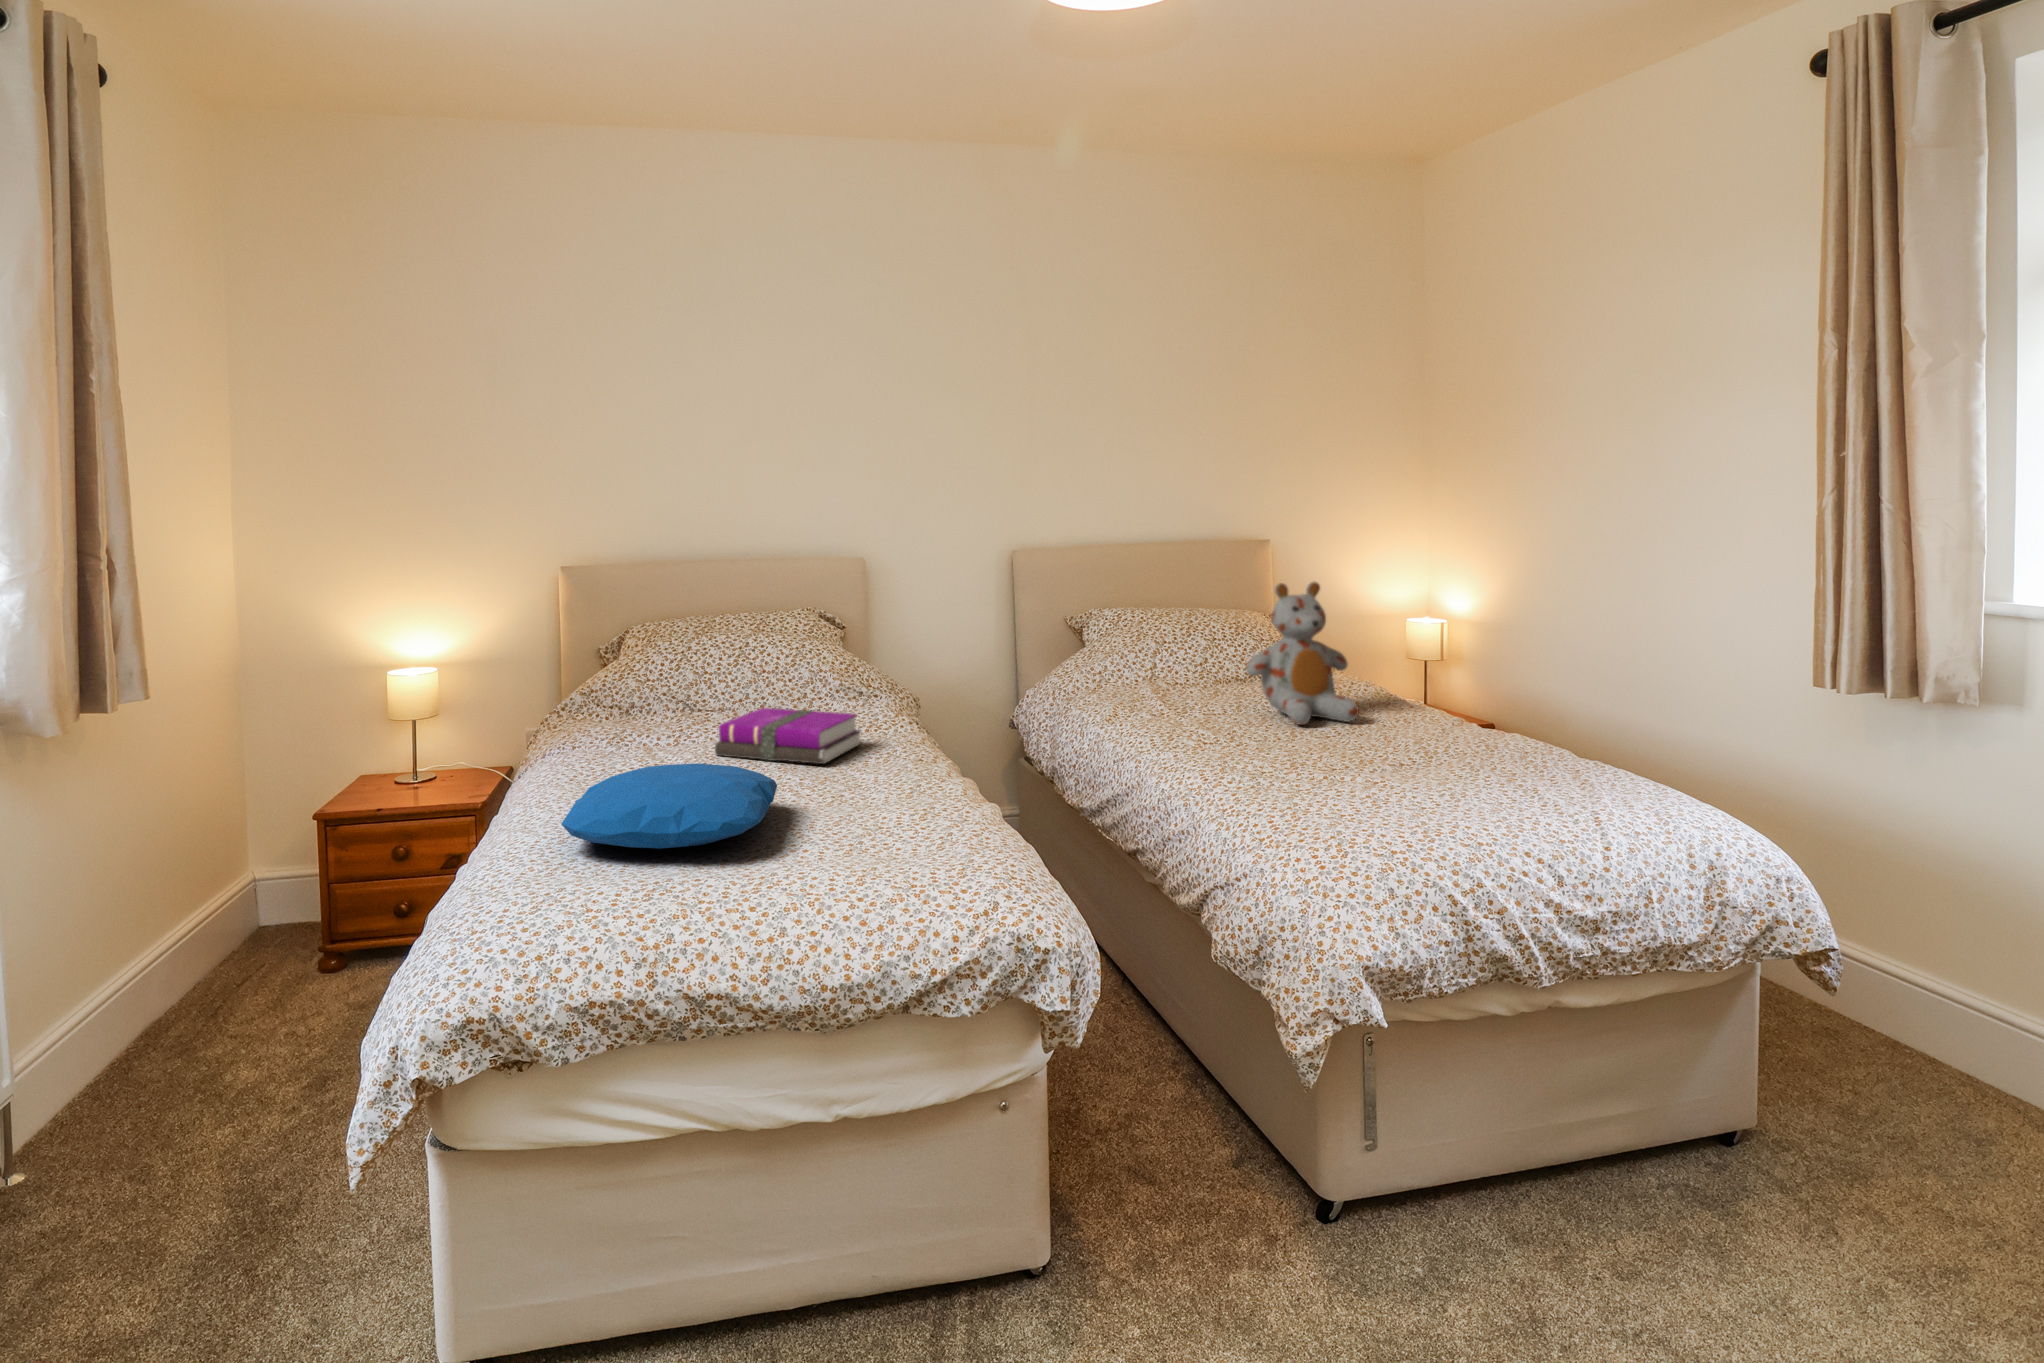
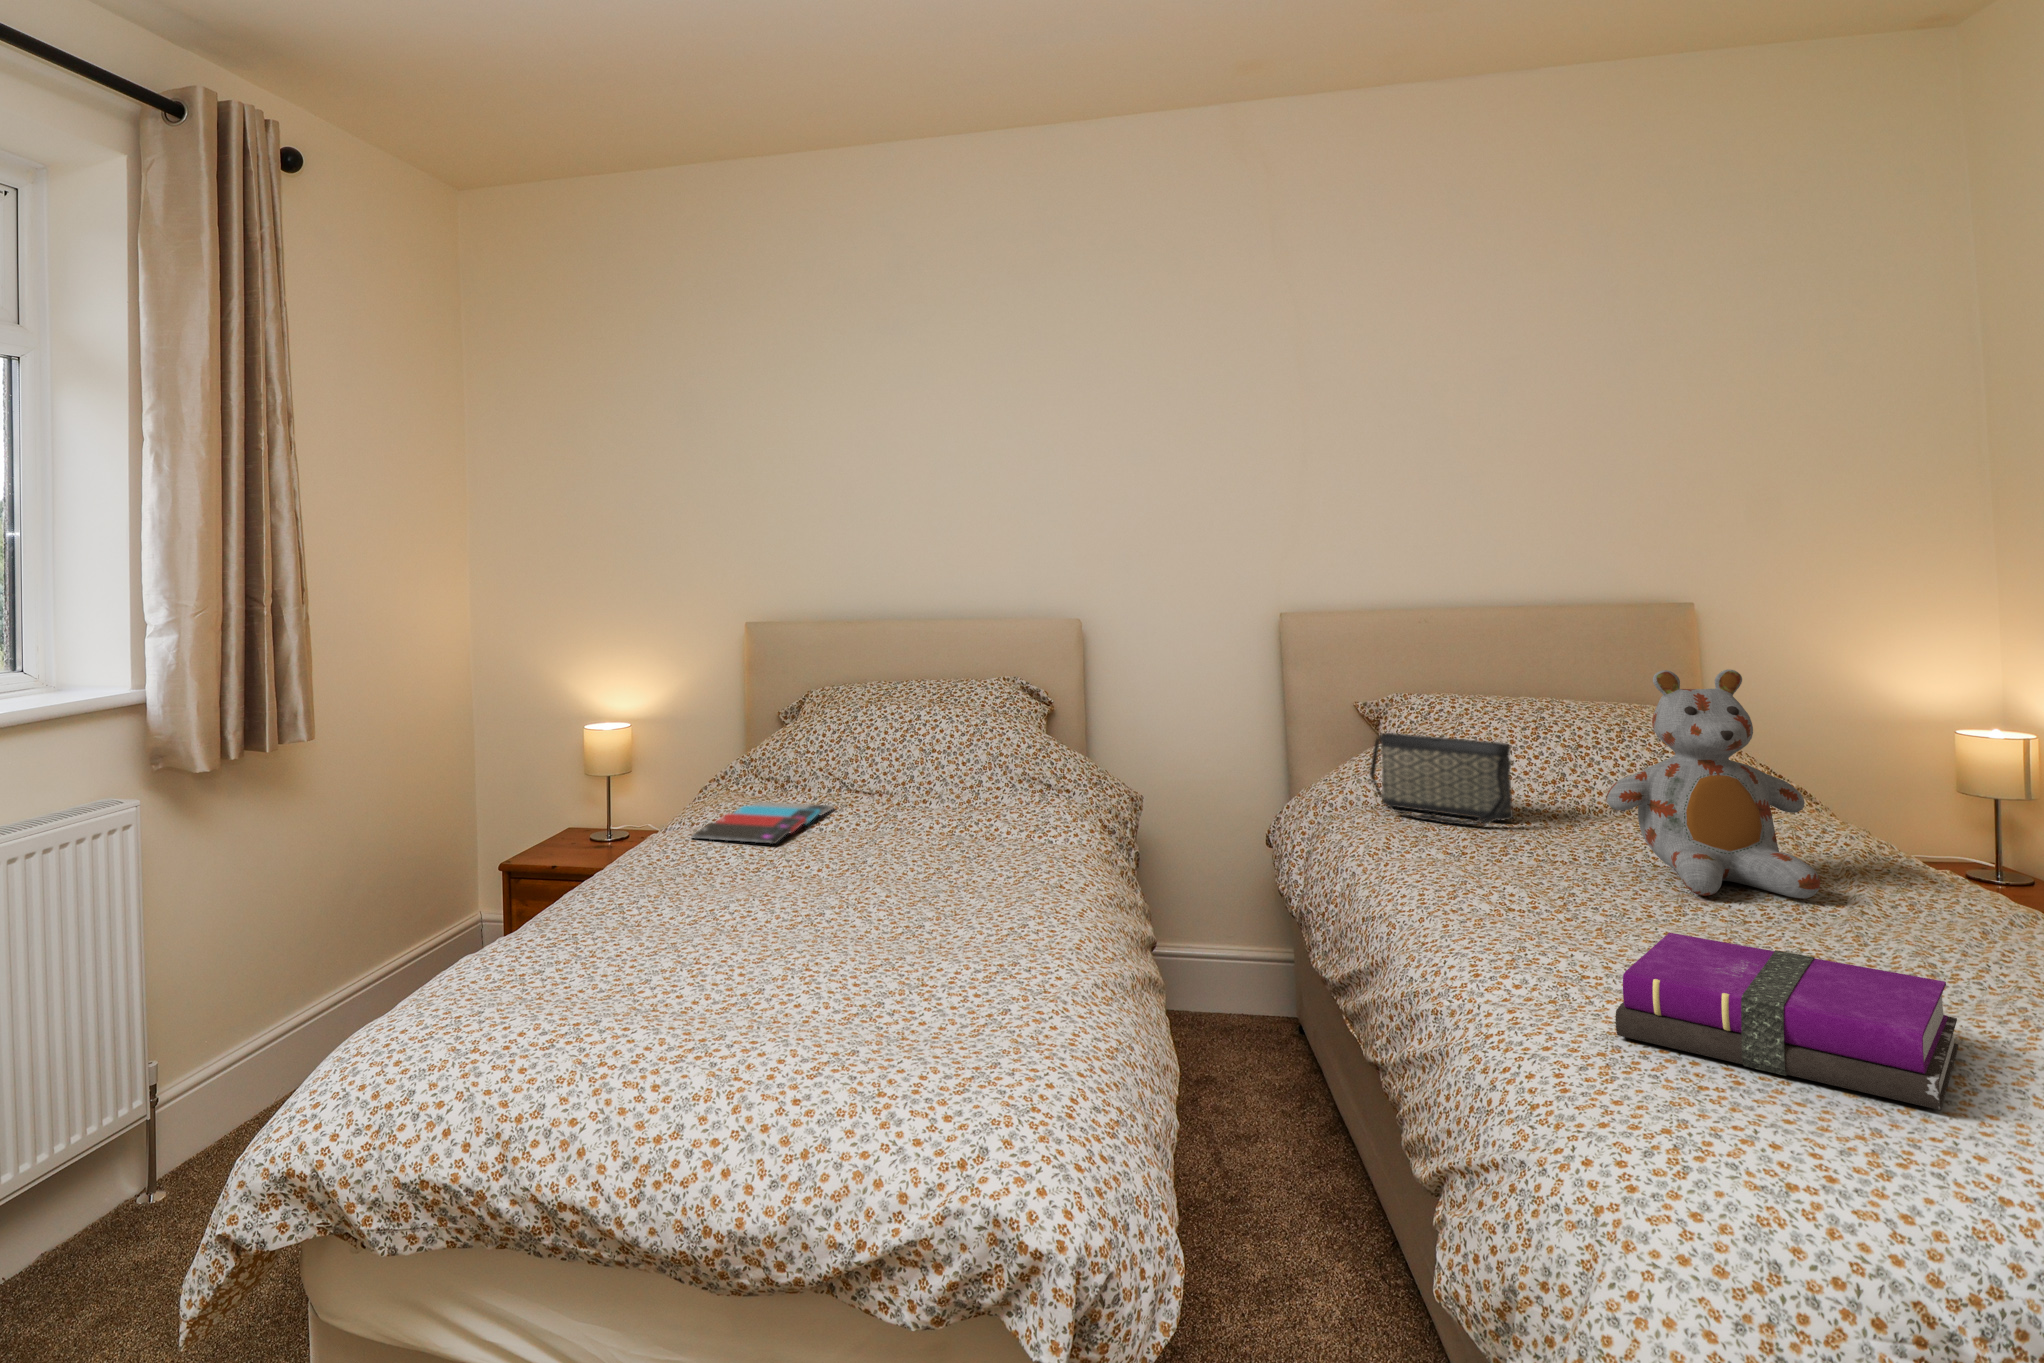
handbag: none [1083,634,1178,696] -> present [1370,733,1513,826]
notebook: present [715,708,861,764] -> present [1616,933,1958,1110]
smartphone: none [574,718,676,754] -> present [692,802,834,844]
pillow: present [561,763,777,848] -> none [535,866,823,979]

